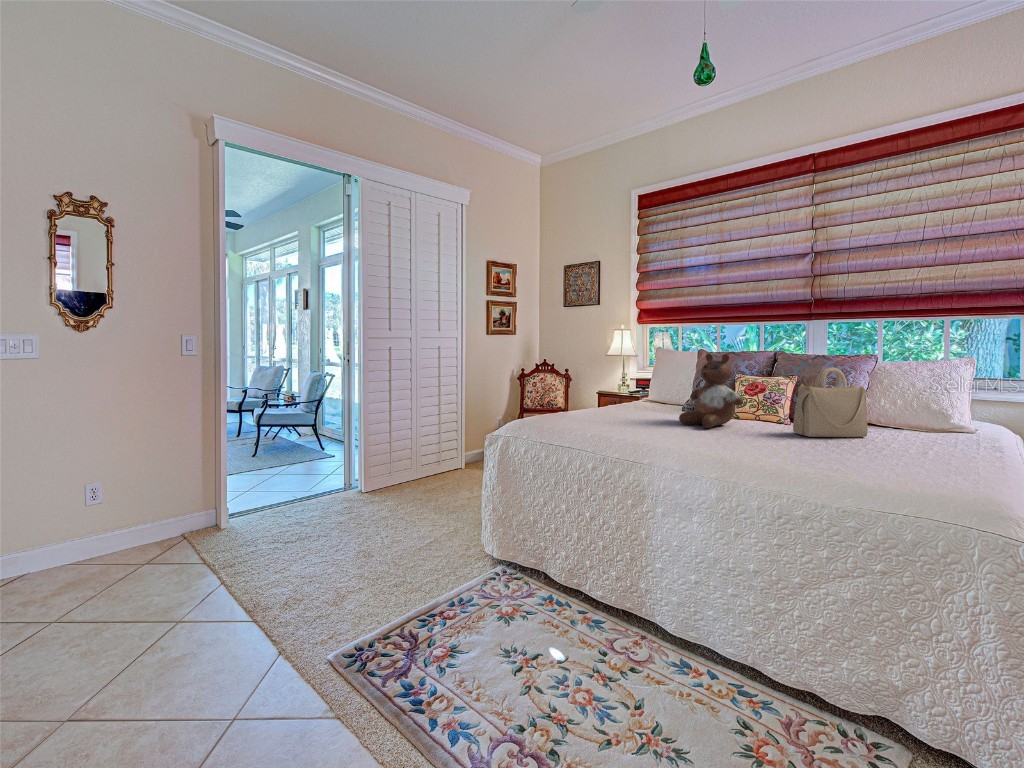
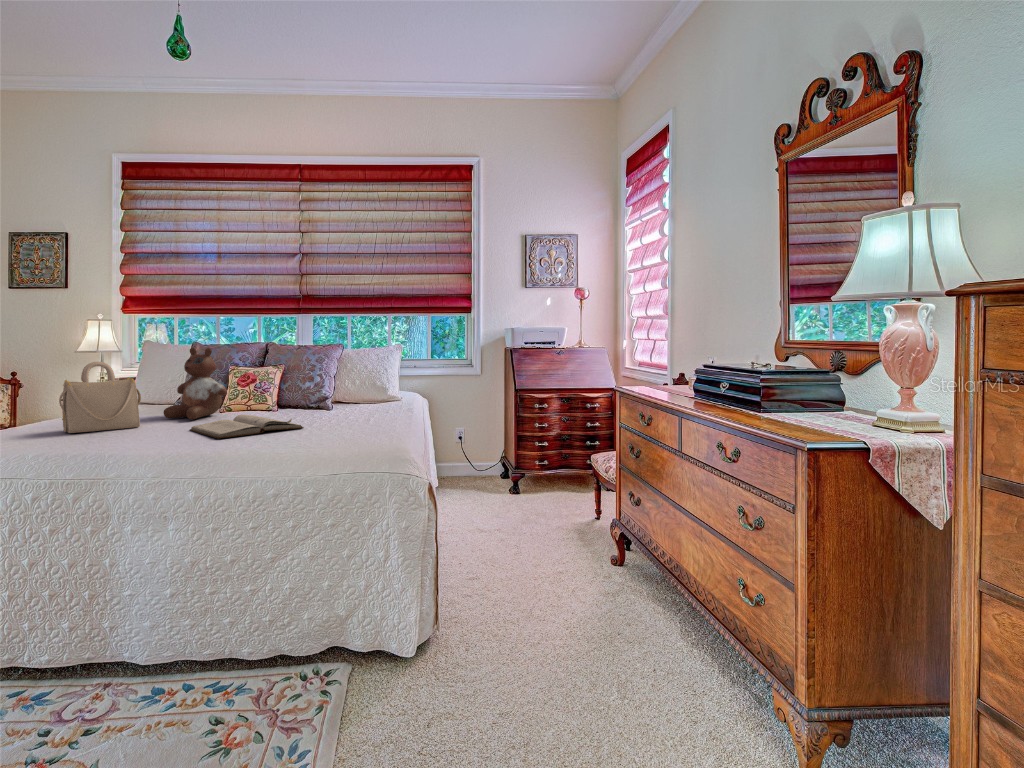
handbag: present [793,368,867,437] -> present [59,362,141,433]
book: none [711,429,852,457] -> present [190,415,304,438]

